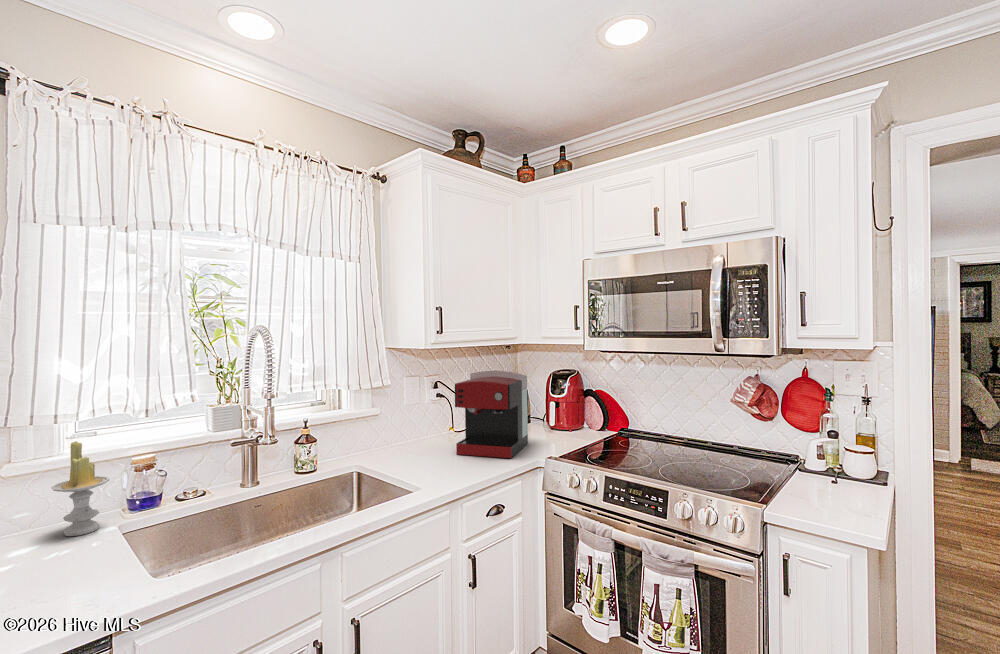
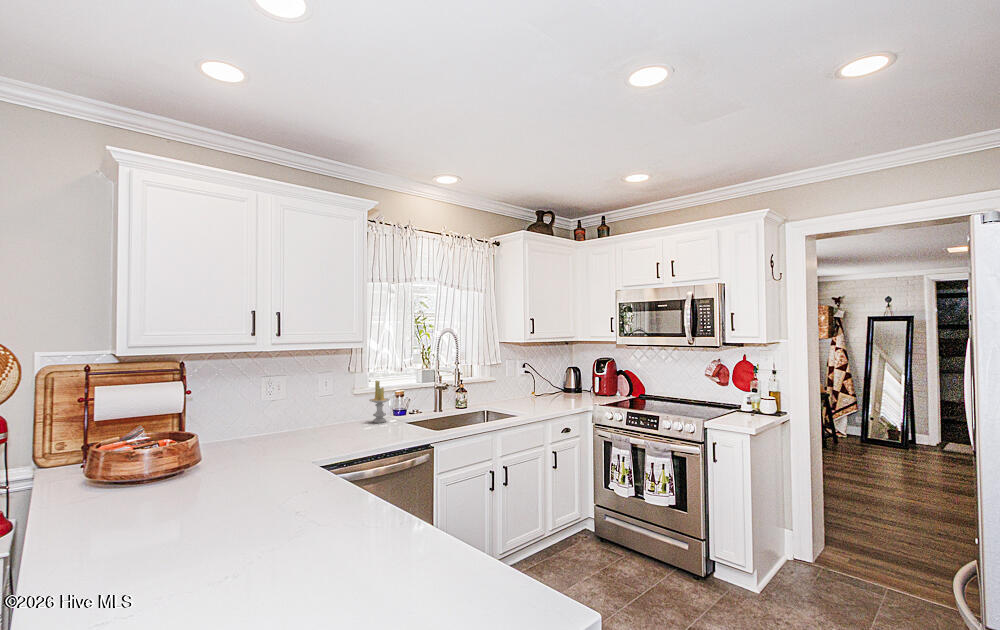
coffee maker: present [455,370,528,458] -> none [541,356,582,405]

